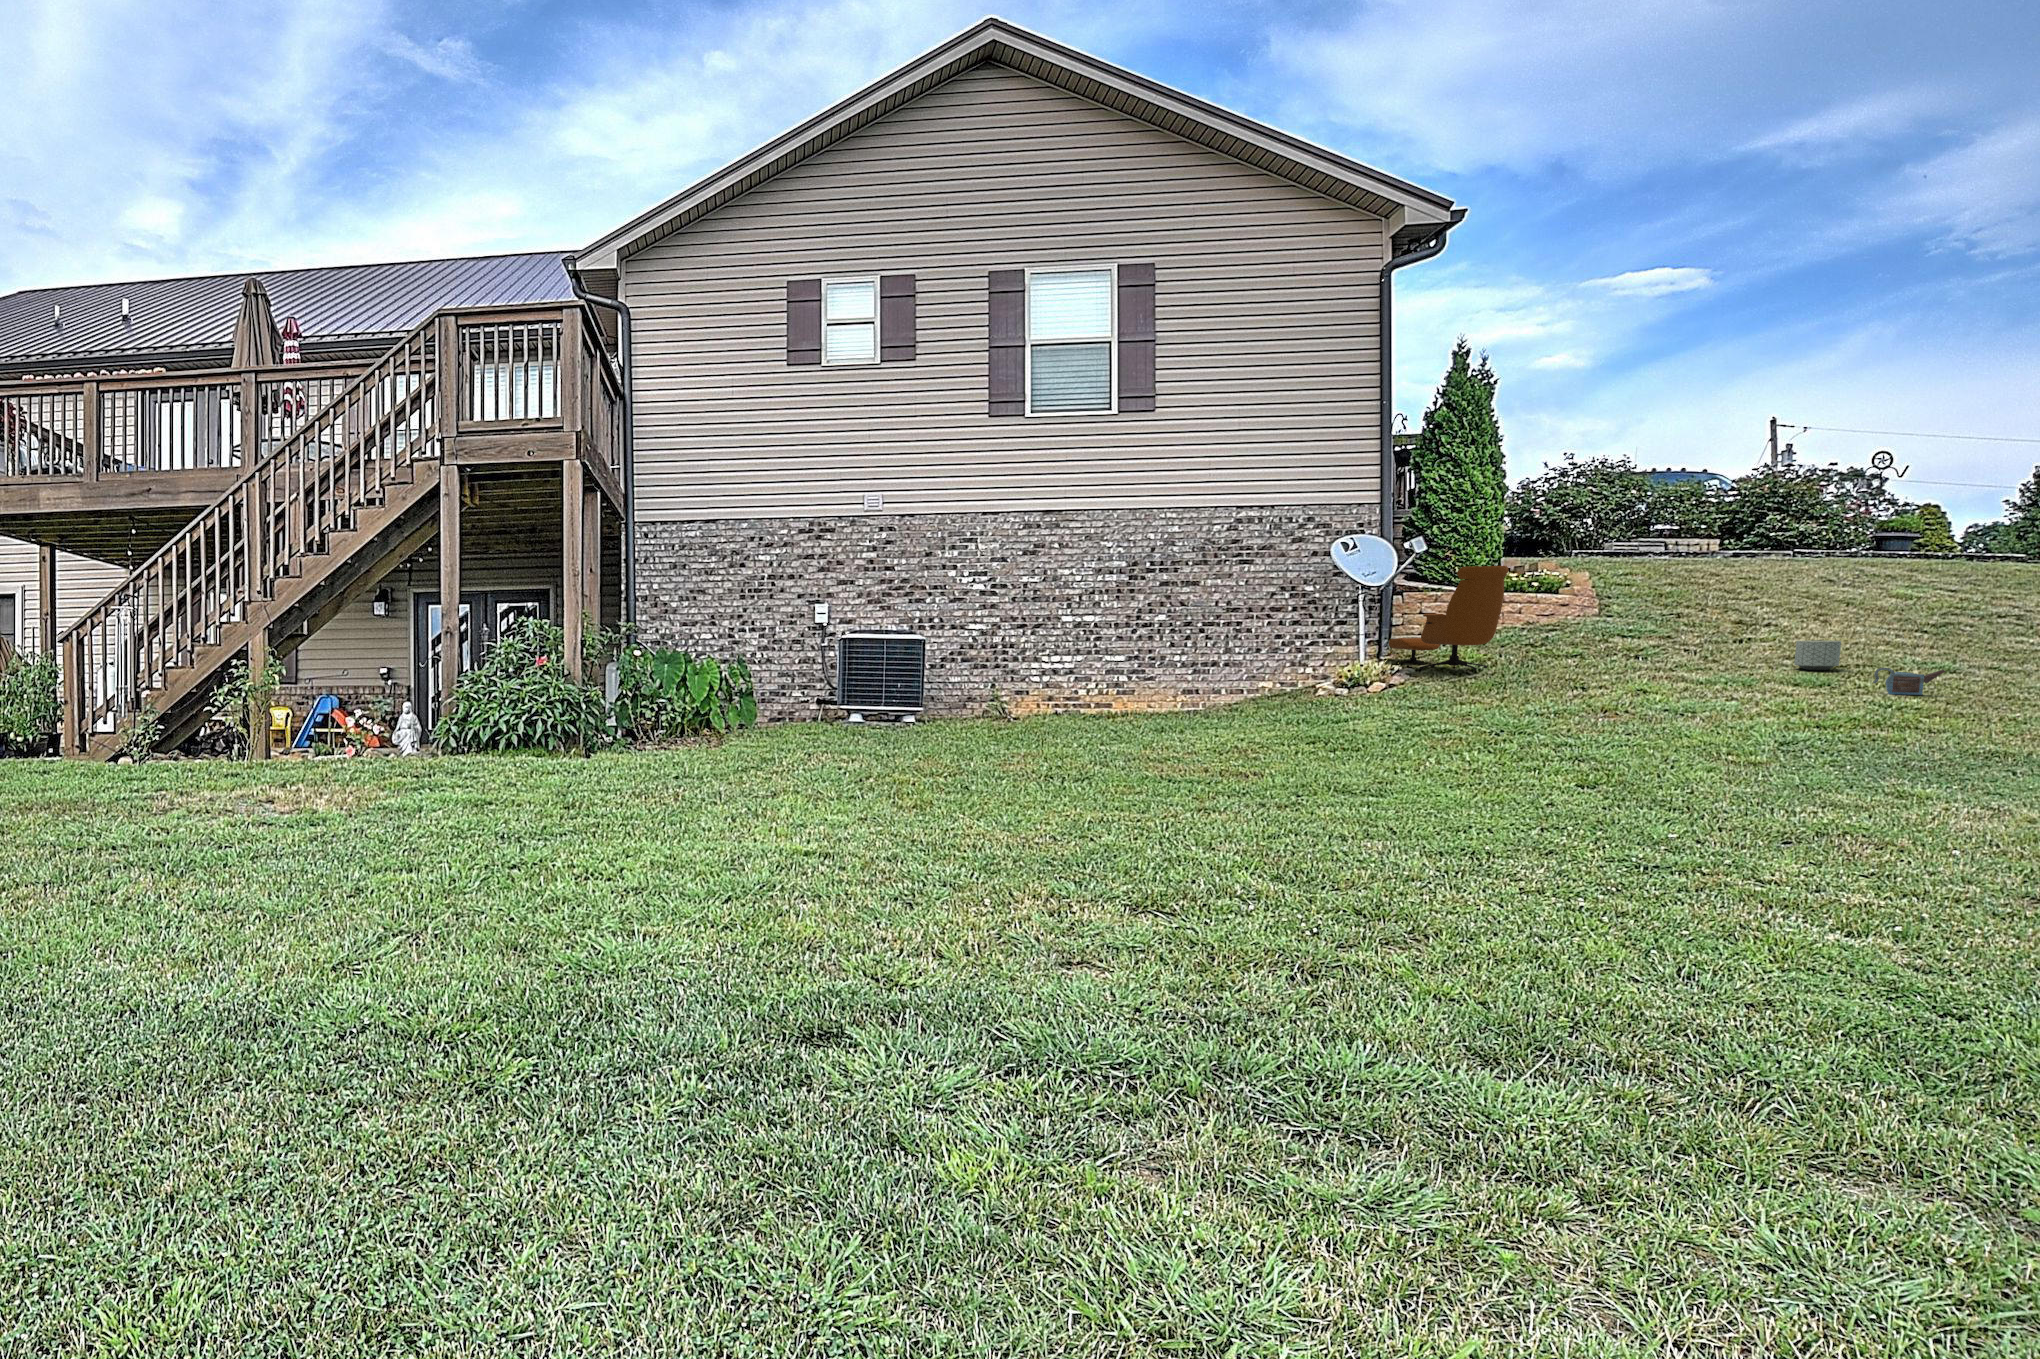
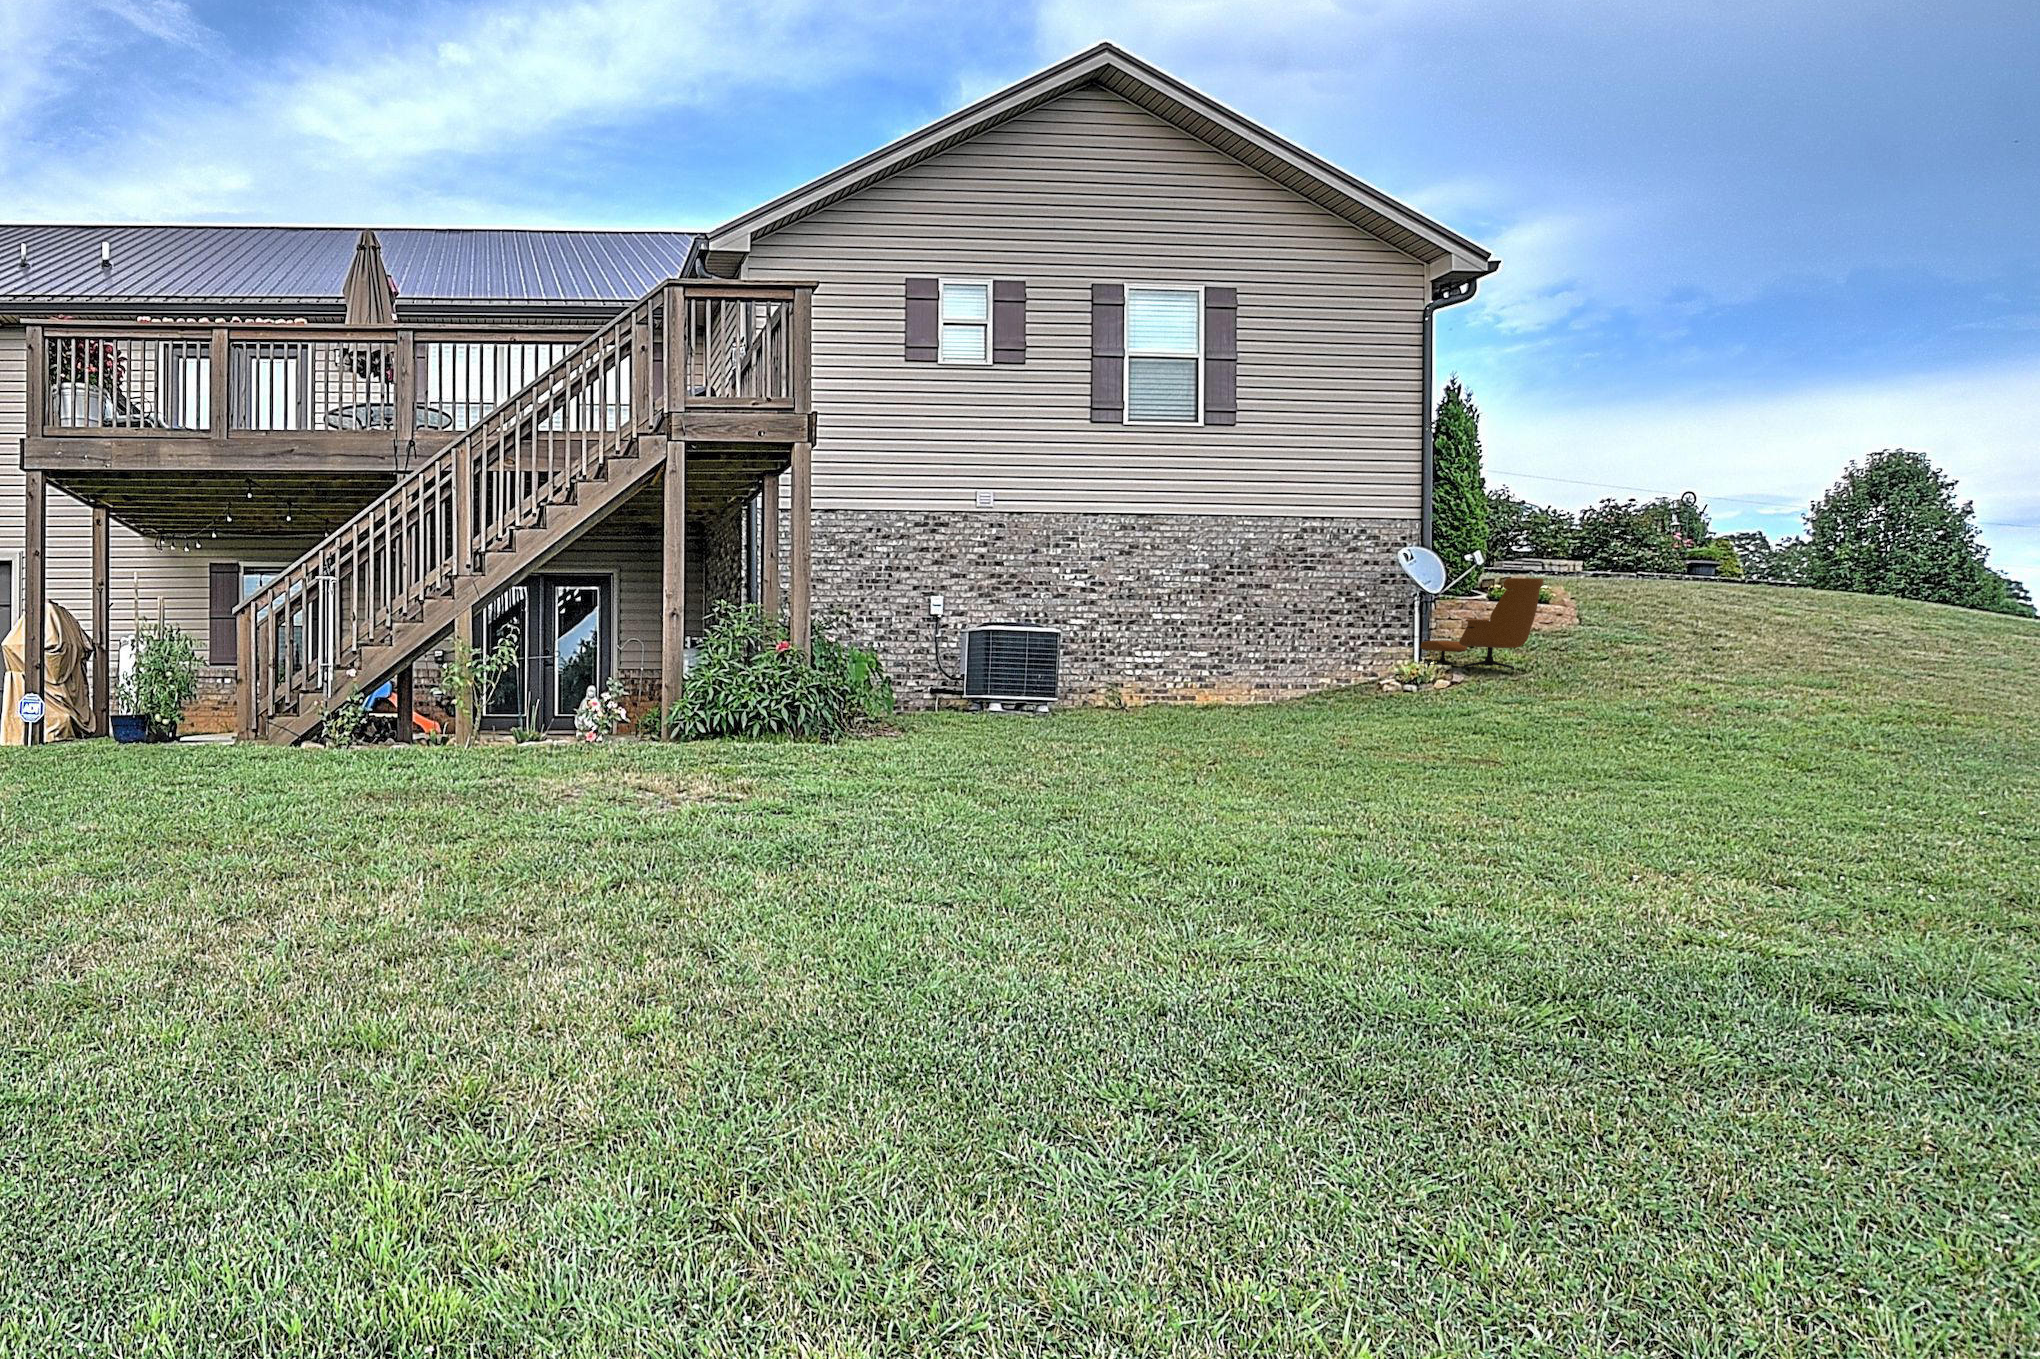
planter: present [1794,640,1841,670] -> none [1753,649,1792,674]
watering can: present [1873,668,1946,695] -> none [1843,672,1901,695]

